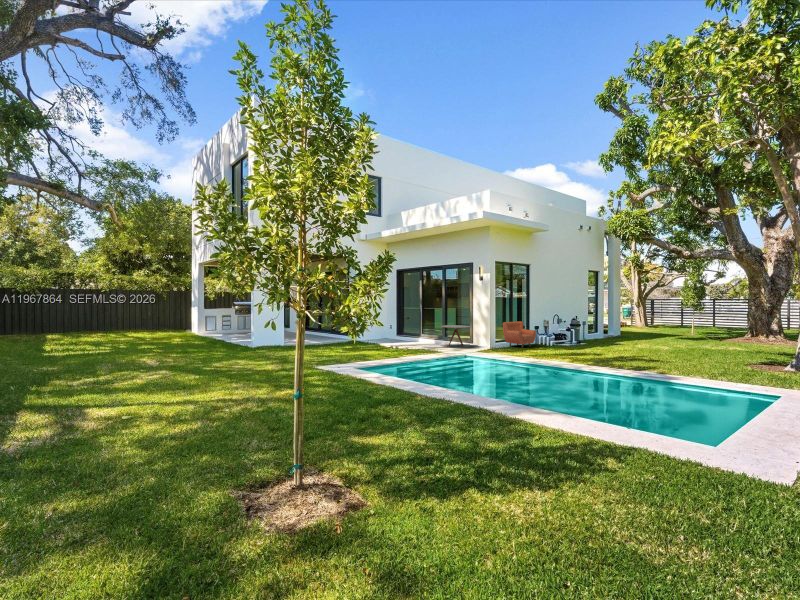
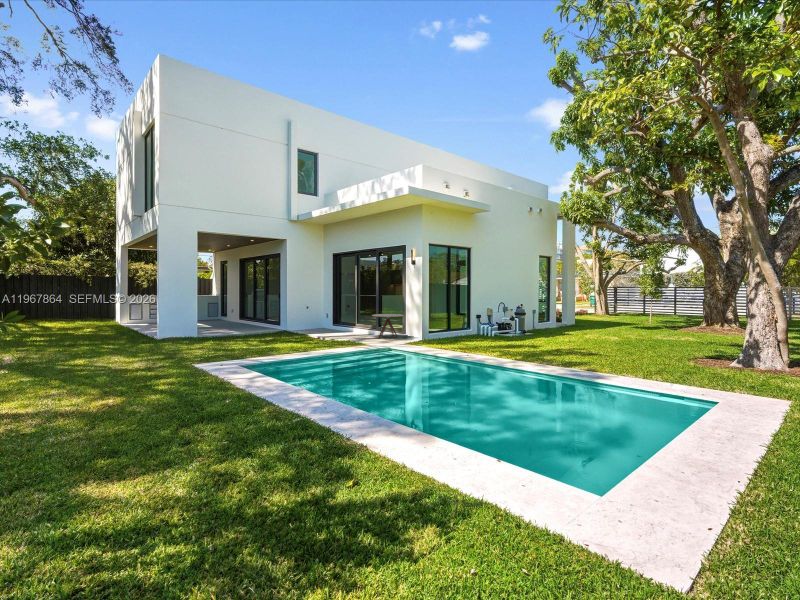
armchair: present [503,321,536,347] -> none [439,310,475,339]

